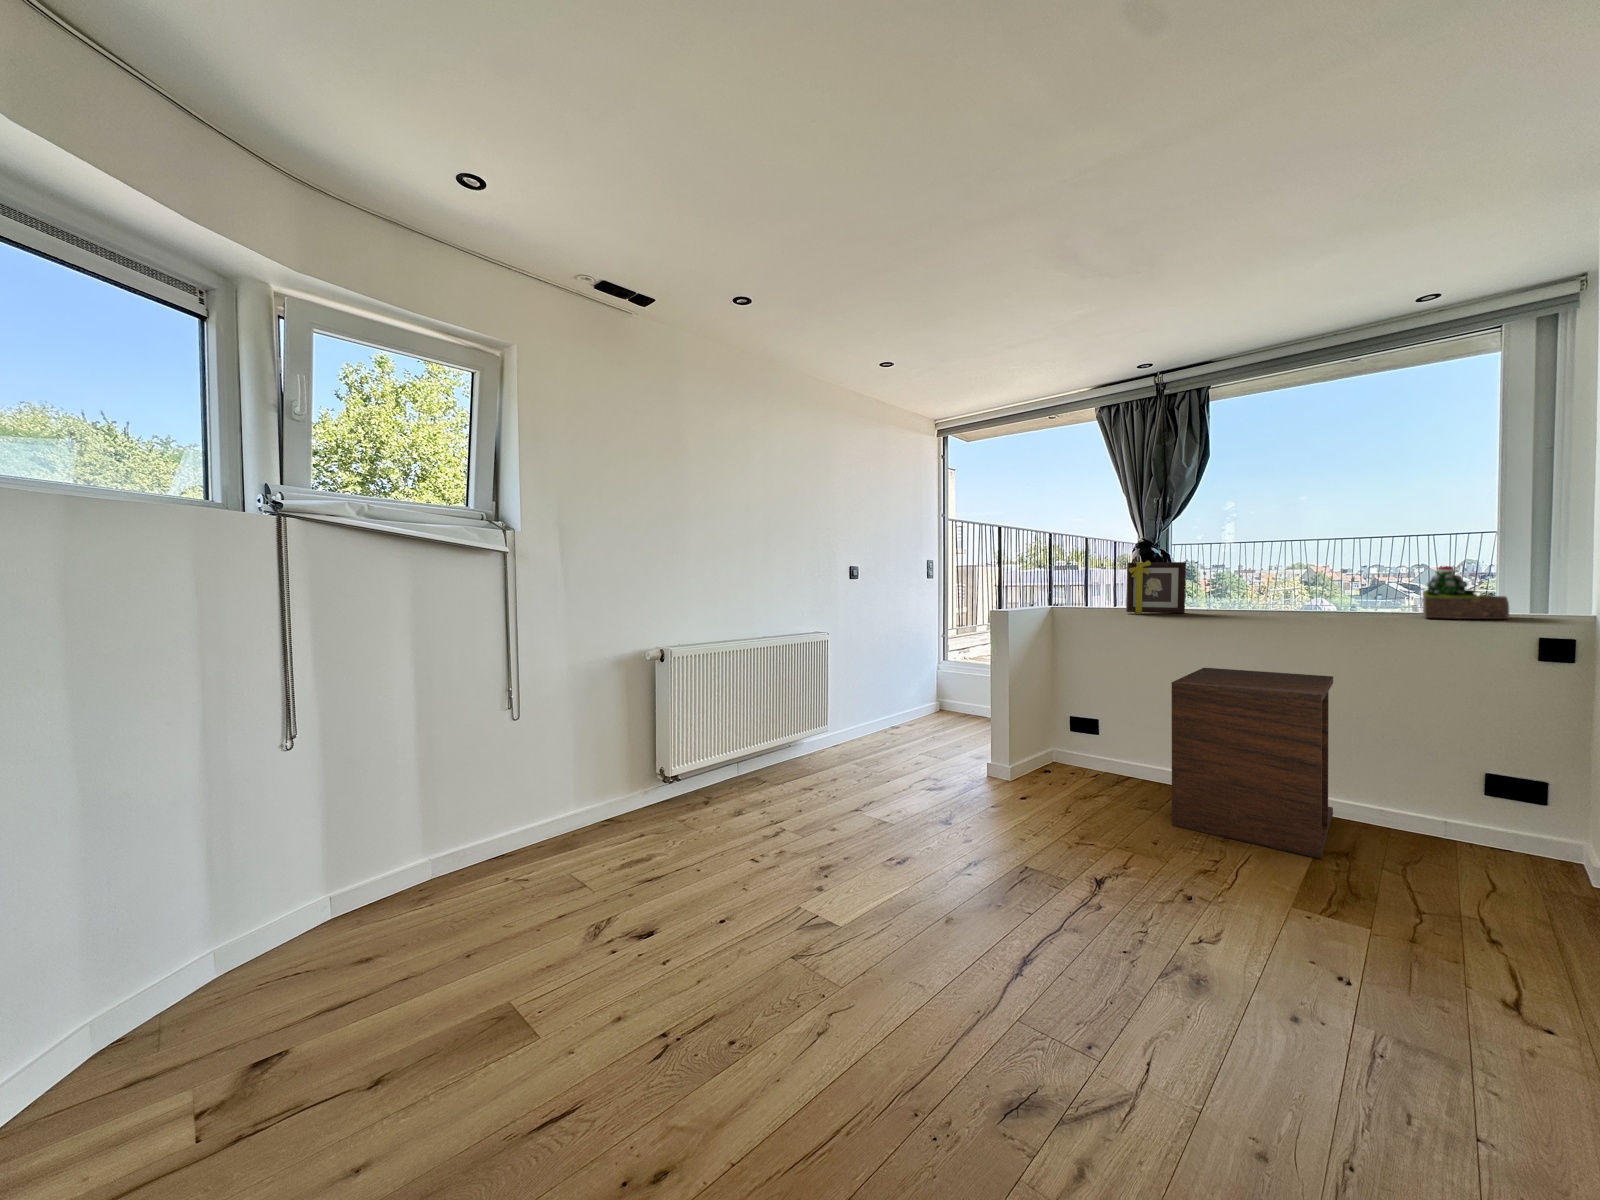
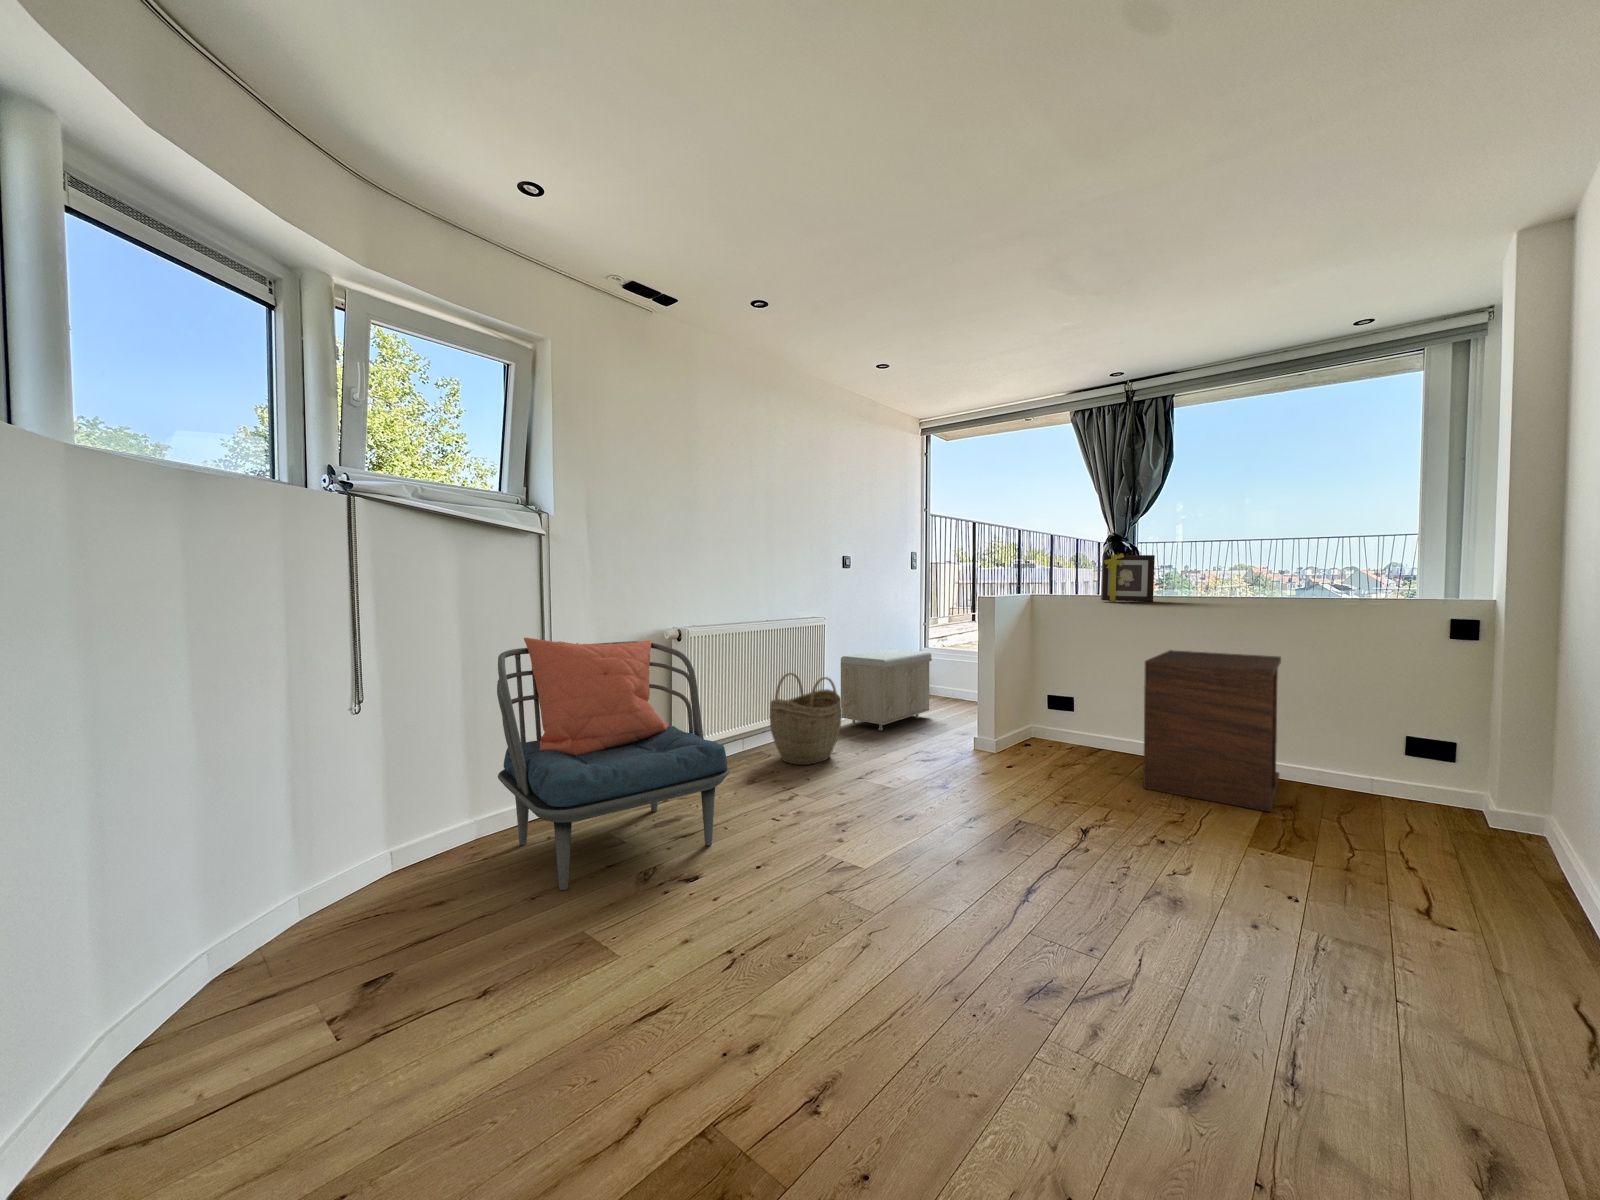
succulent plant: present [1423,566,1509,619] -> none [1356,560,1426,605]
armchair: none [447,661,697,943] -> present [497,638,729,890]
storage bench: none [848,662,946,749] -> present [841,649,932,730]
woven basket: none [764,691,842,791] -> present [770,673,842,765]

